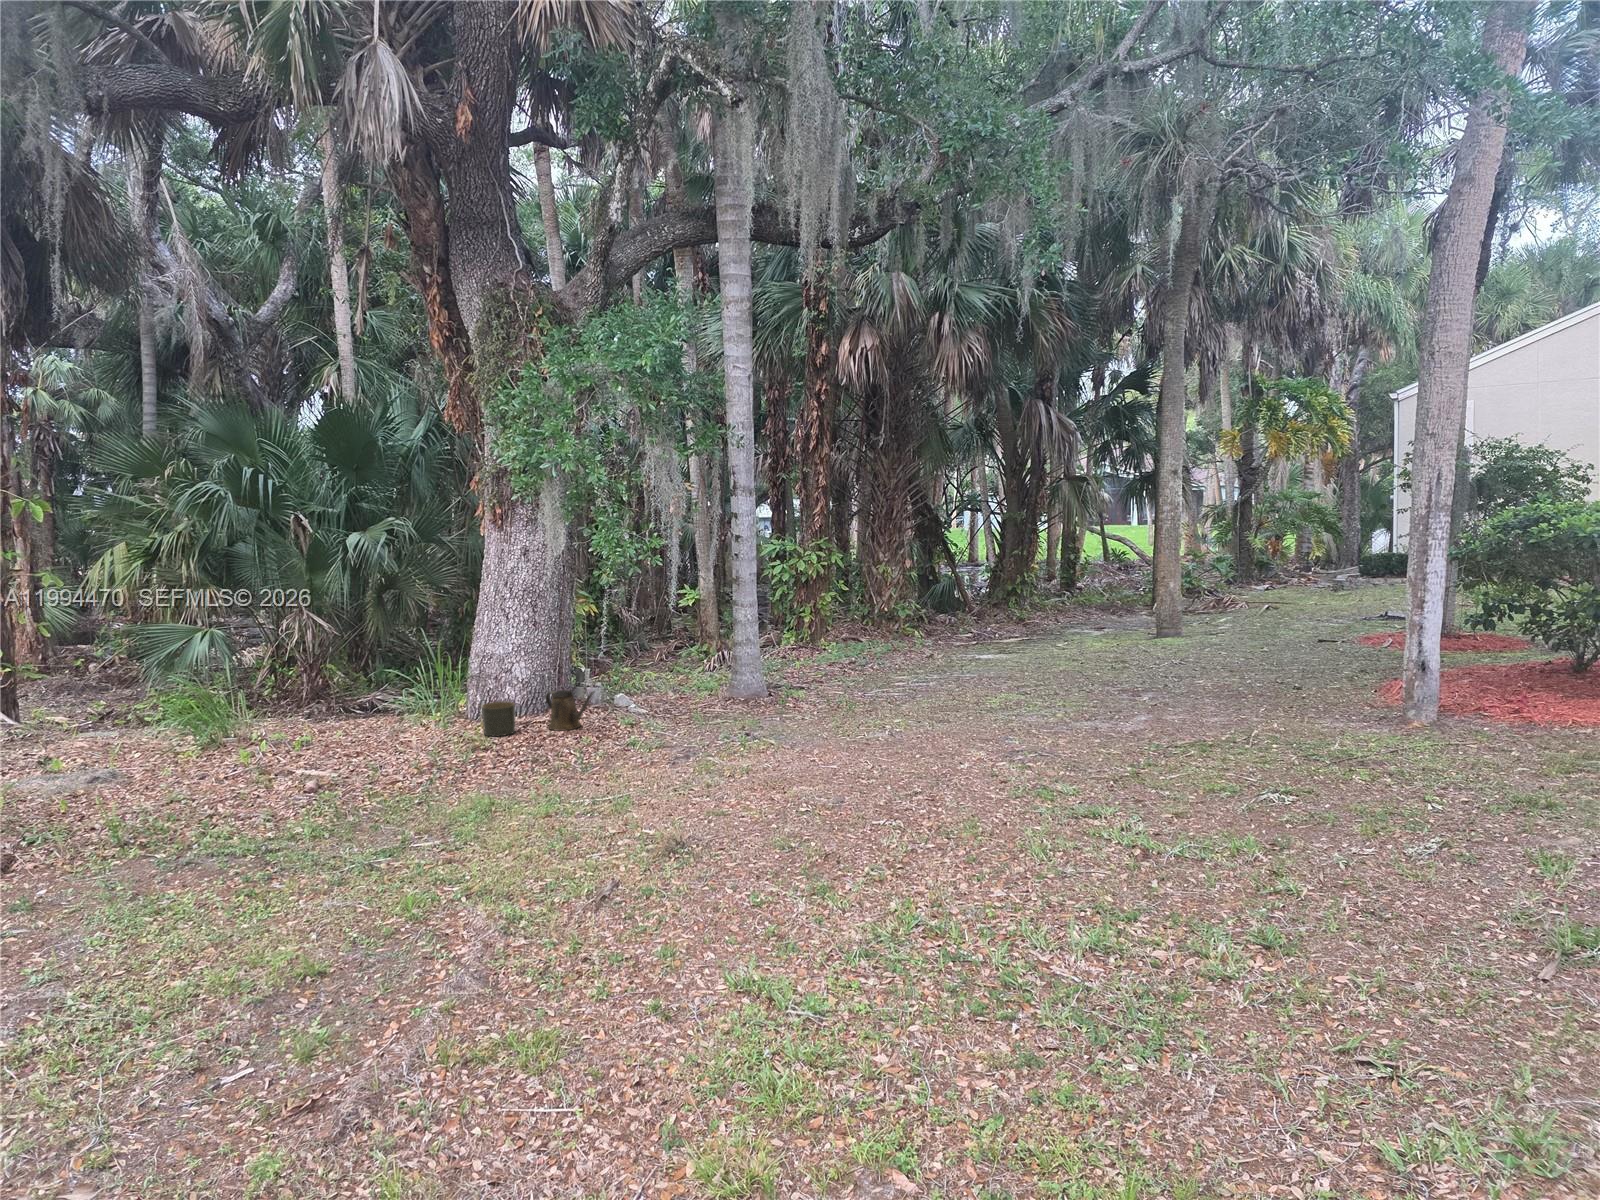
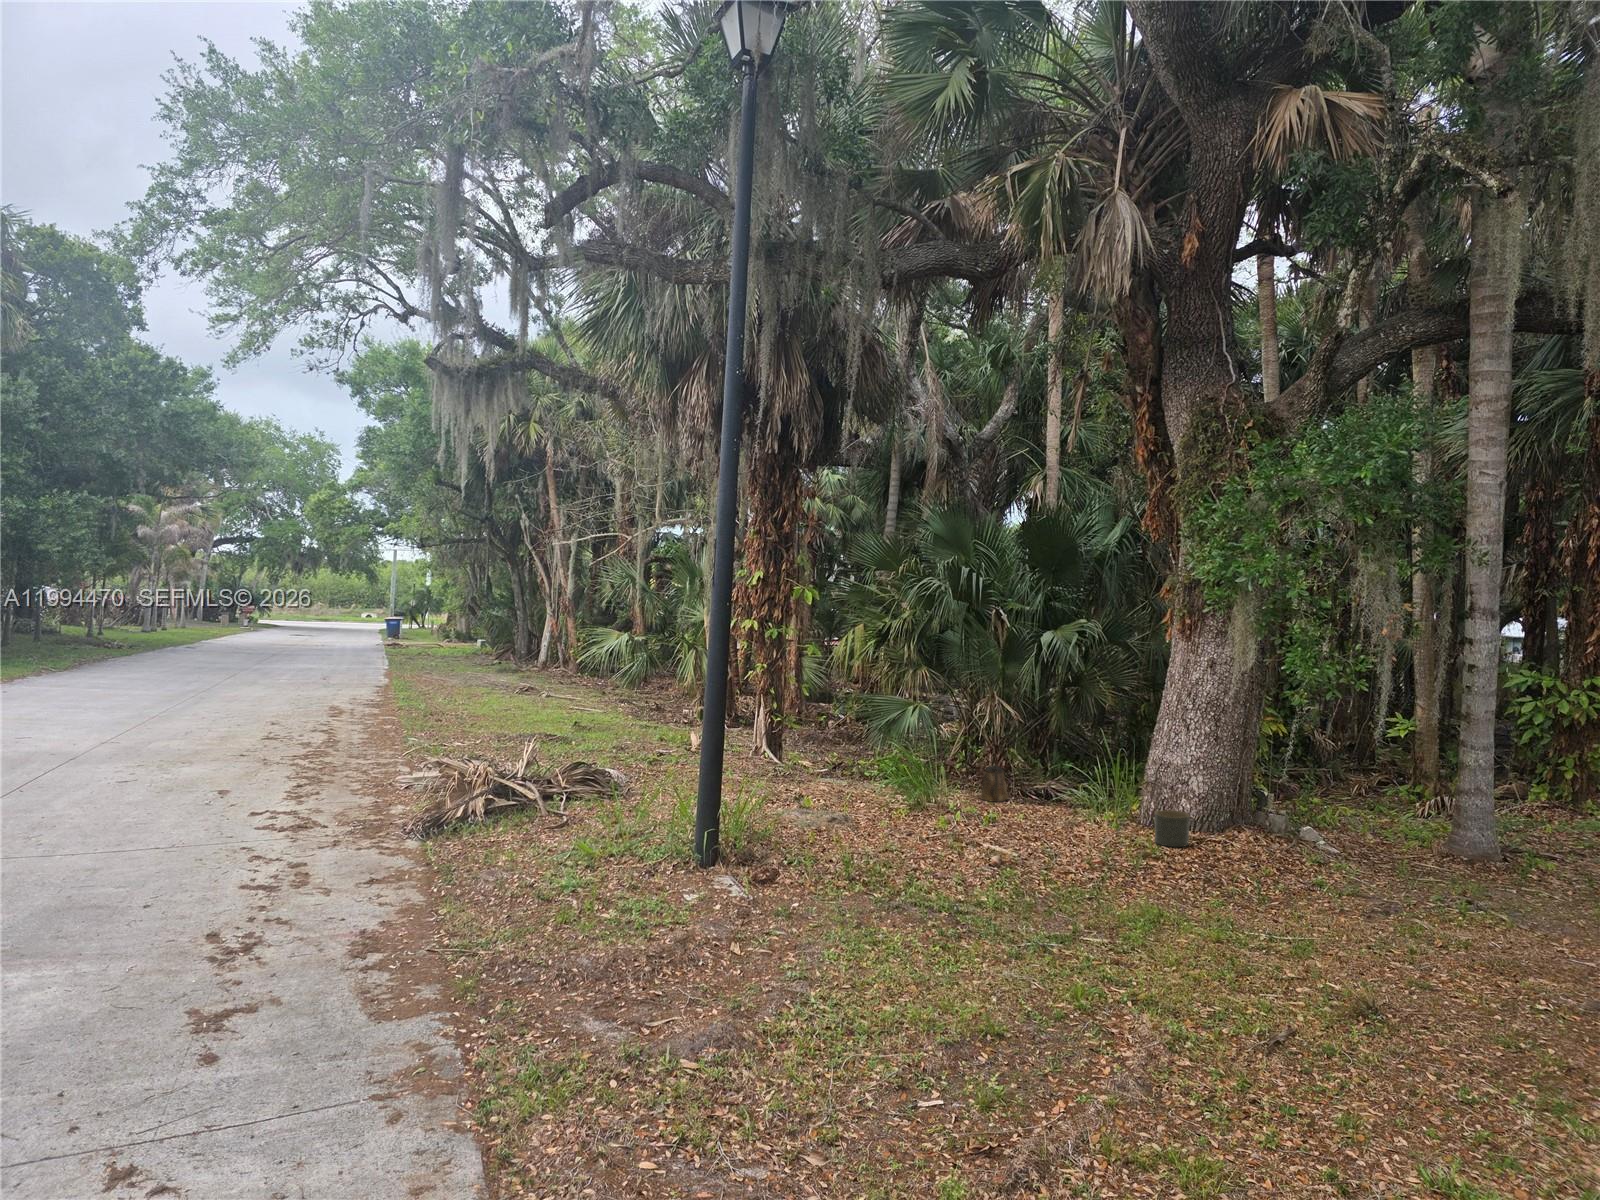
watering can: present [545,690,595,731] -> present [980,766,1008,802]

